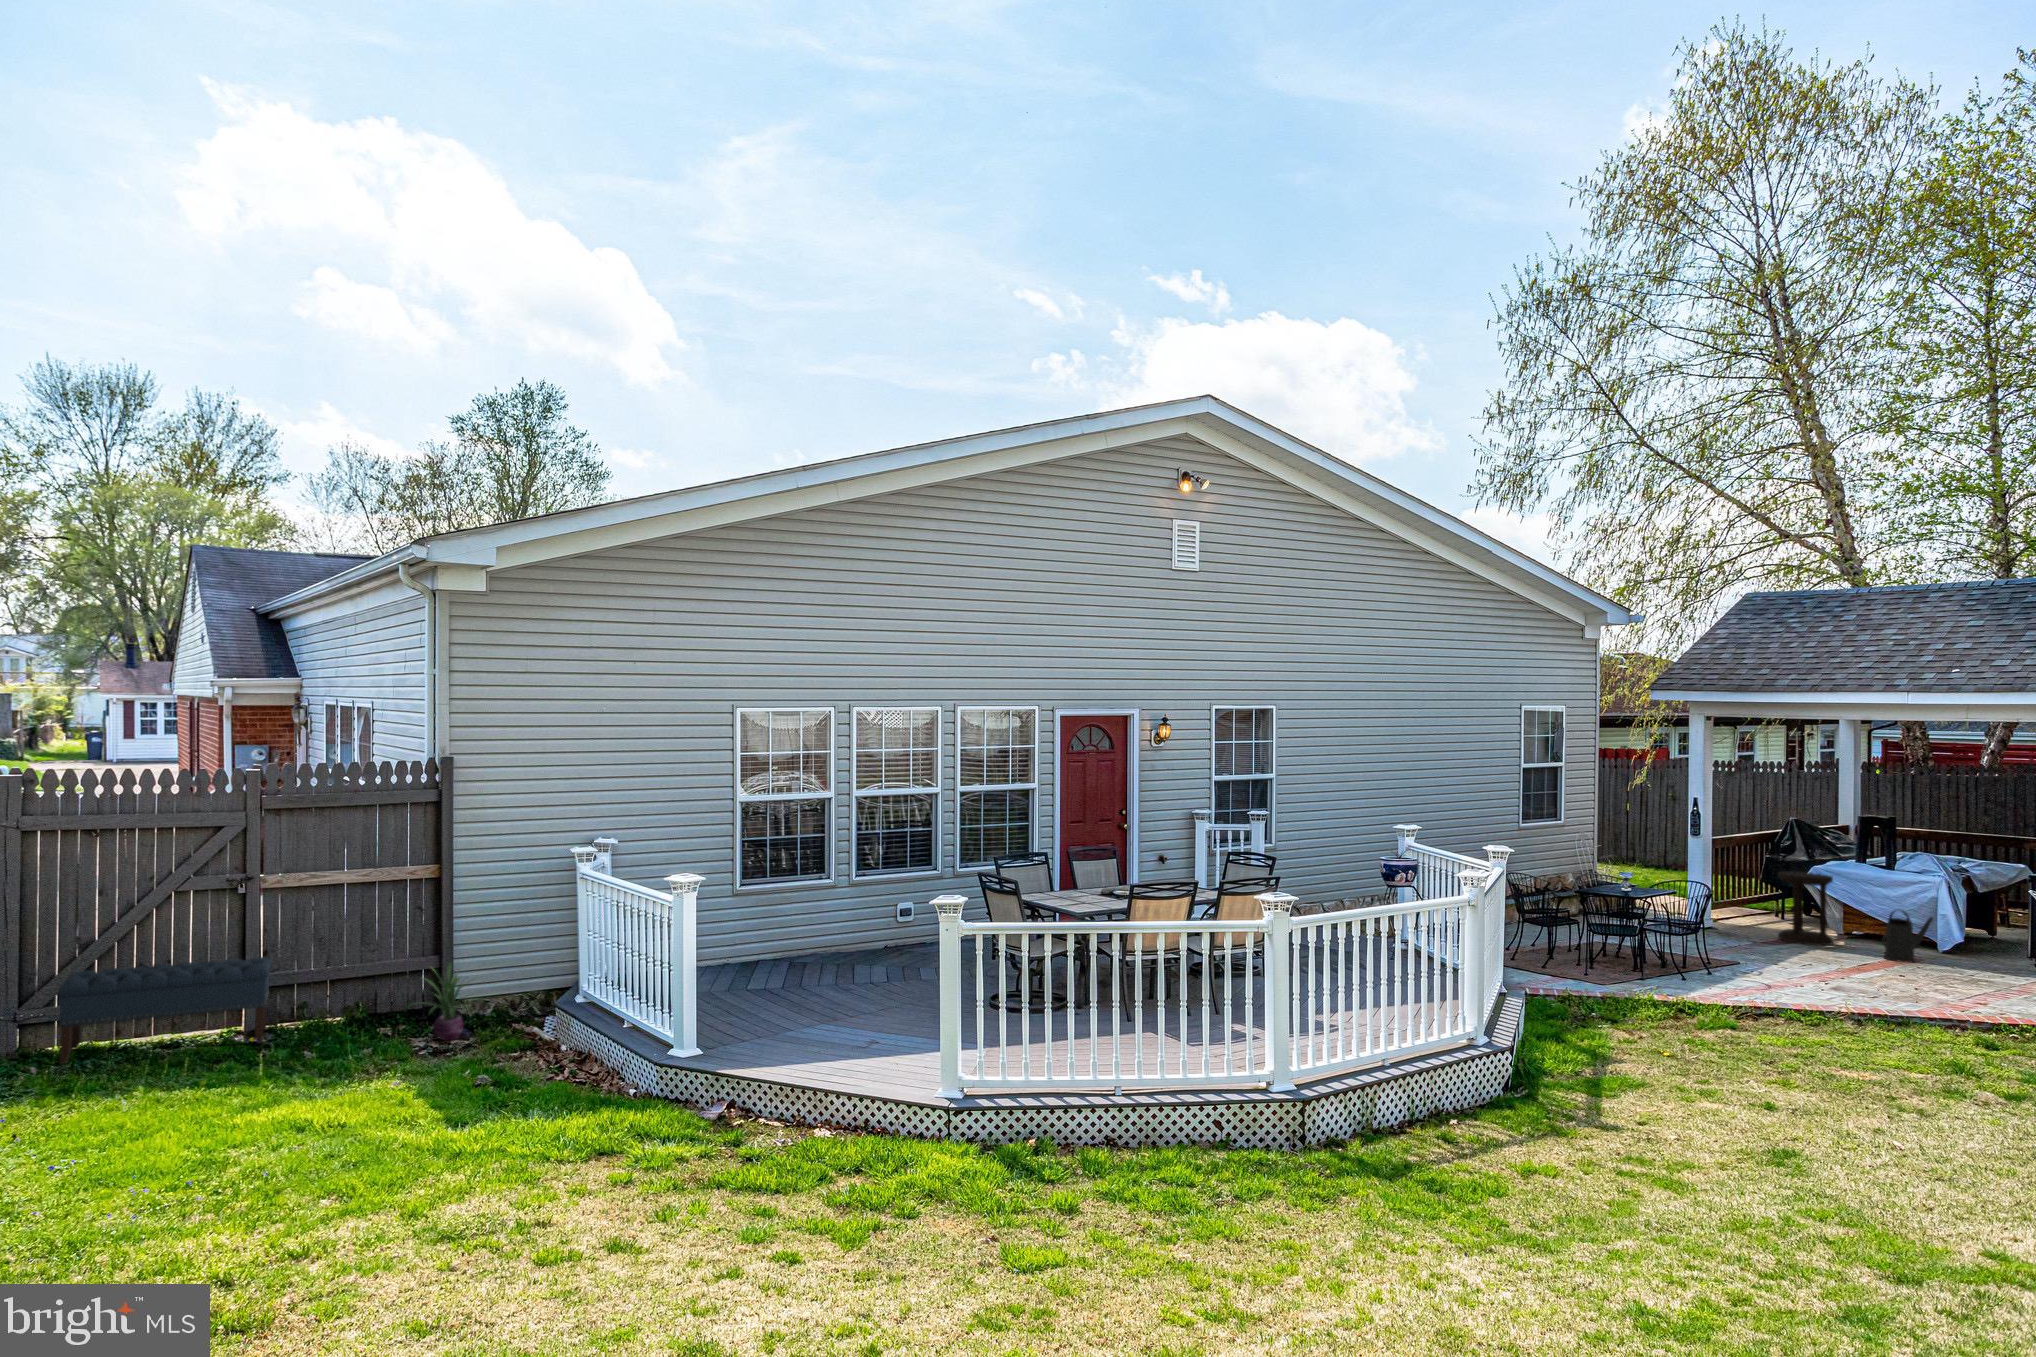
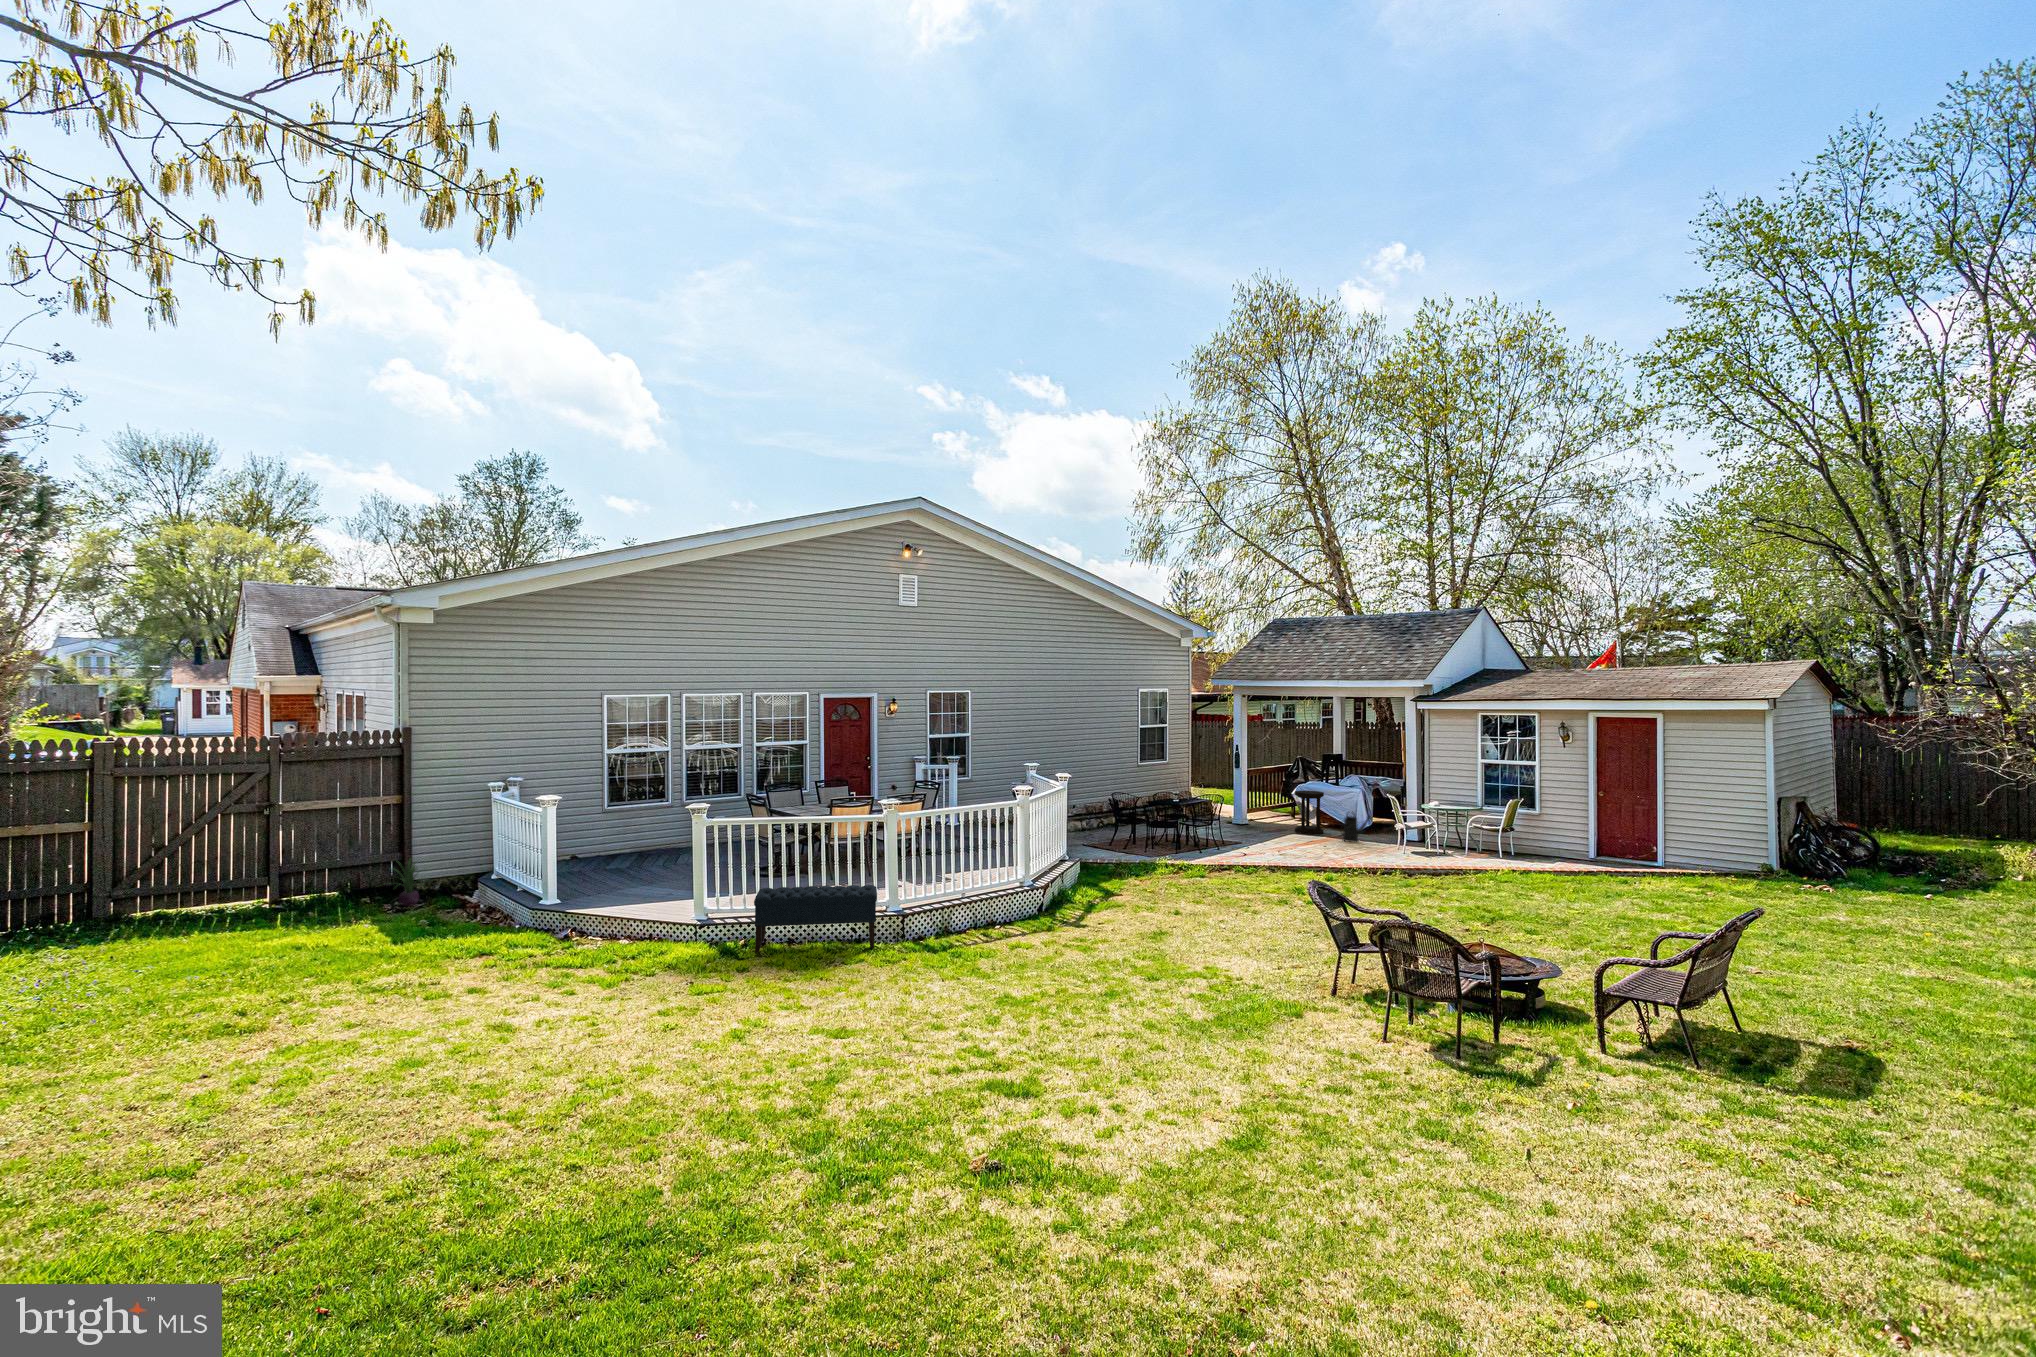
bench: present [58,957,271,1064] -> present [754,885,877,952]

